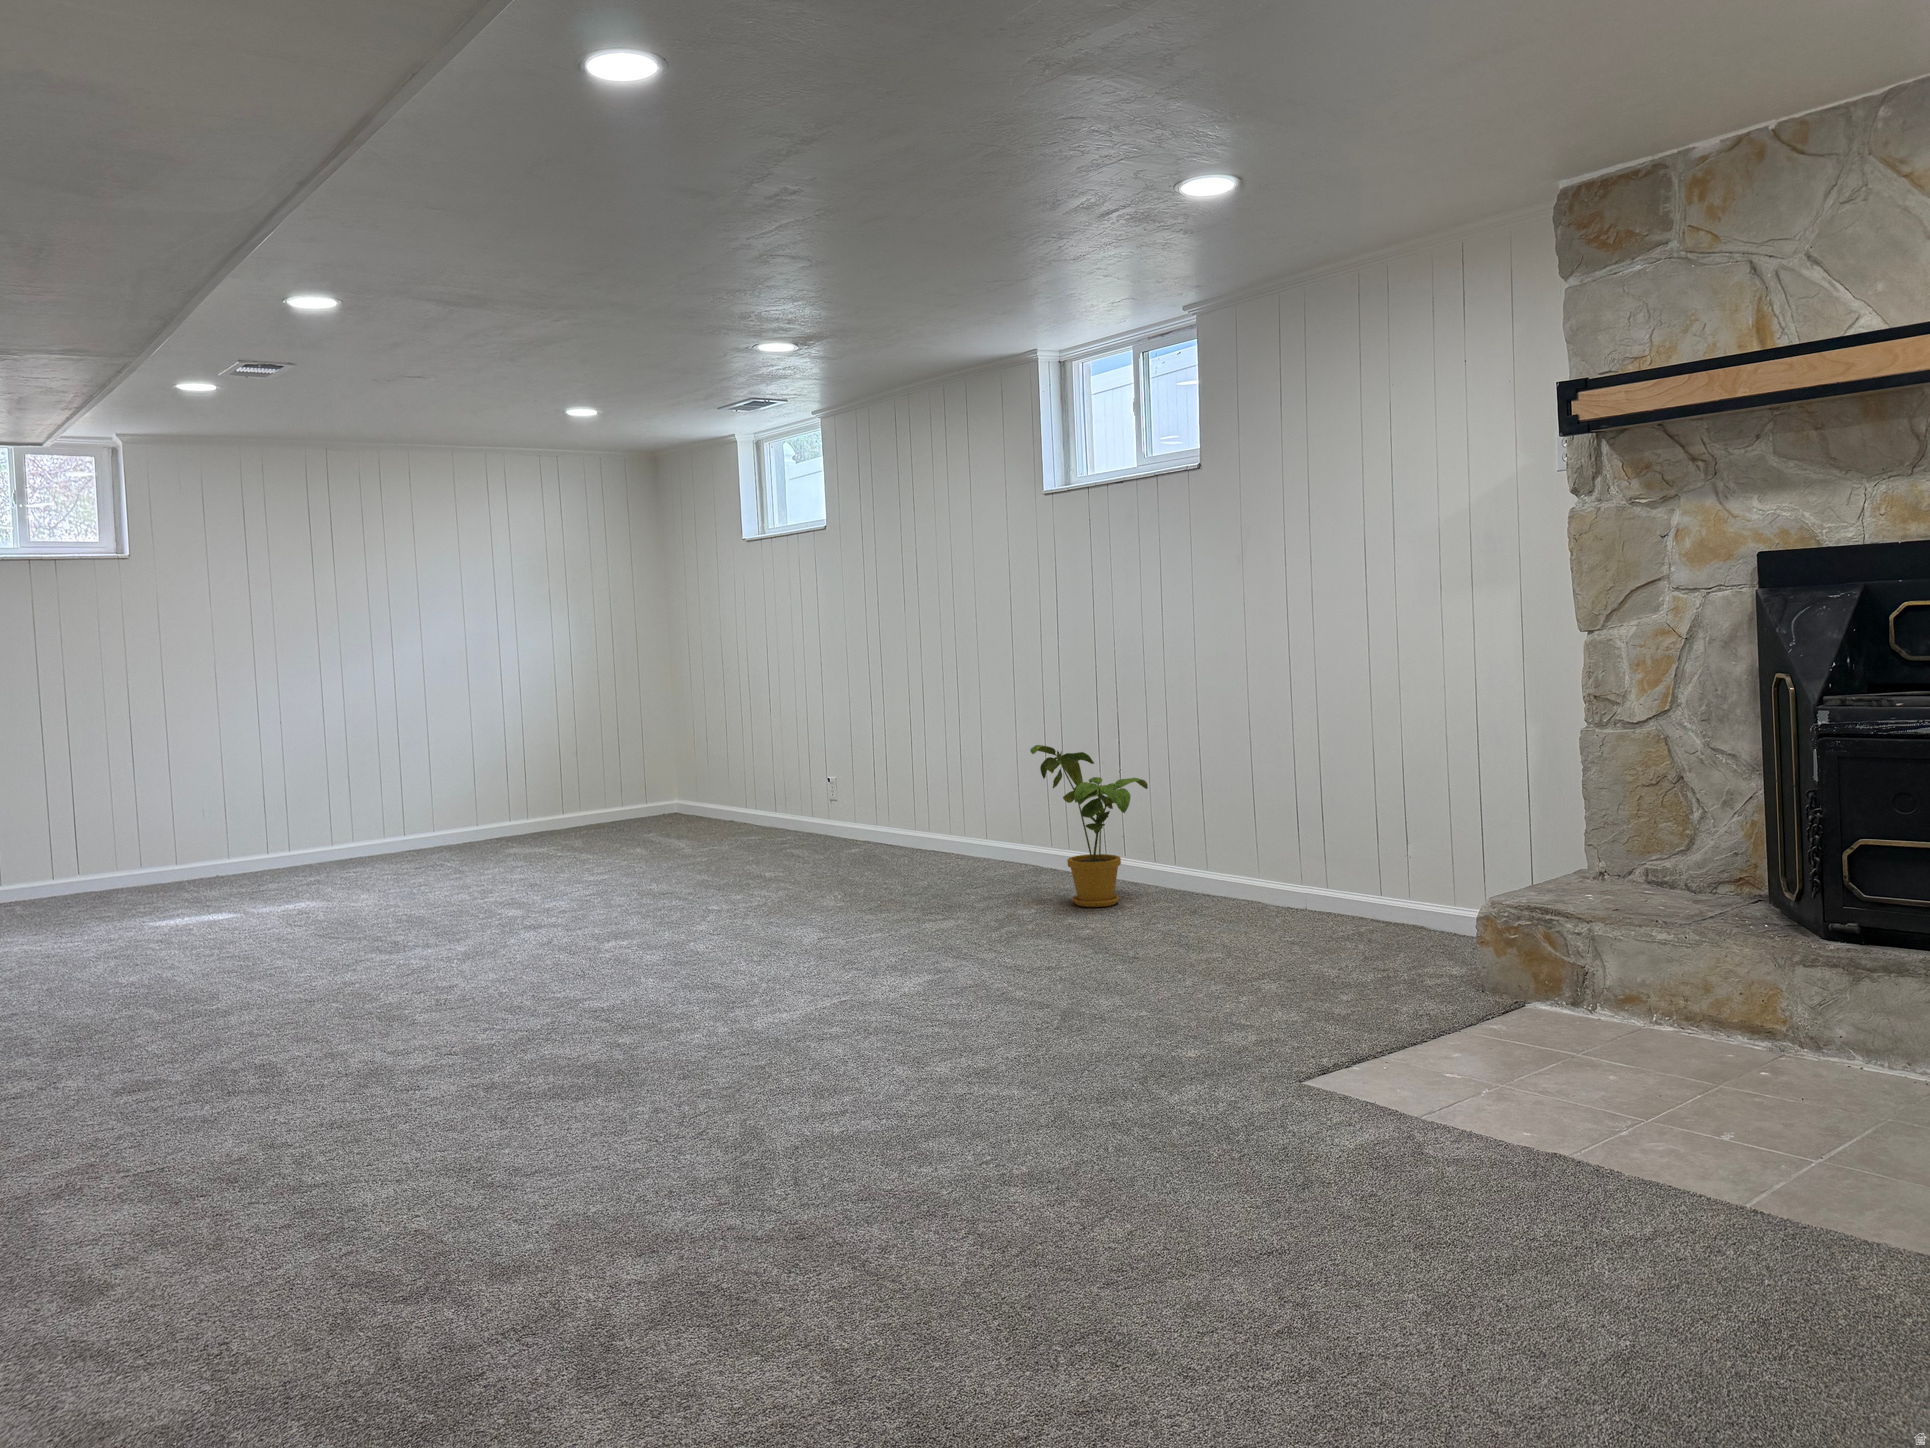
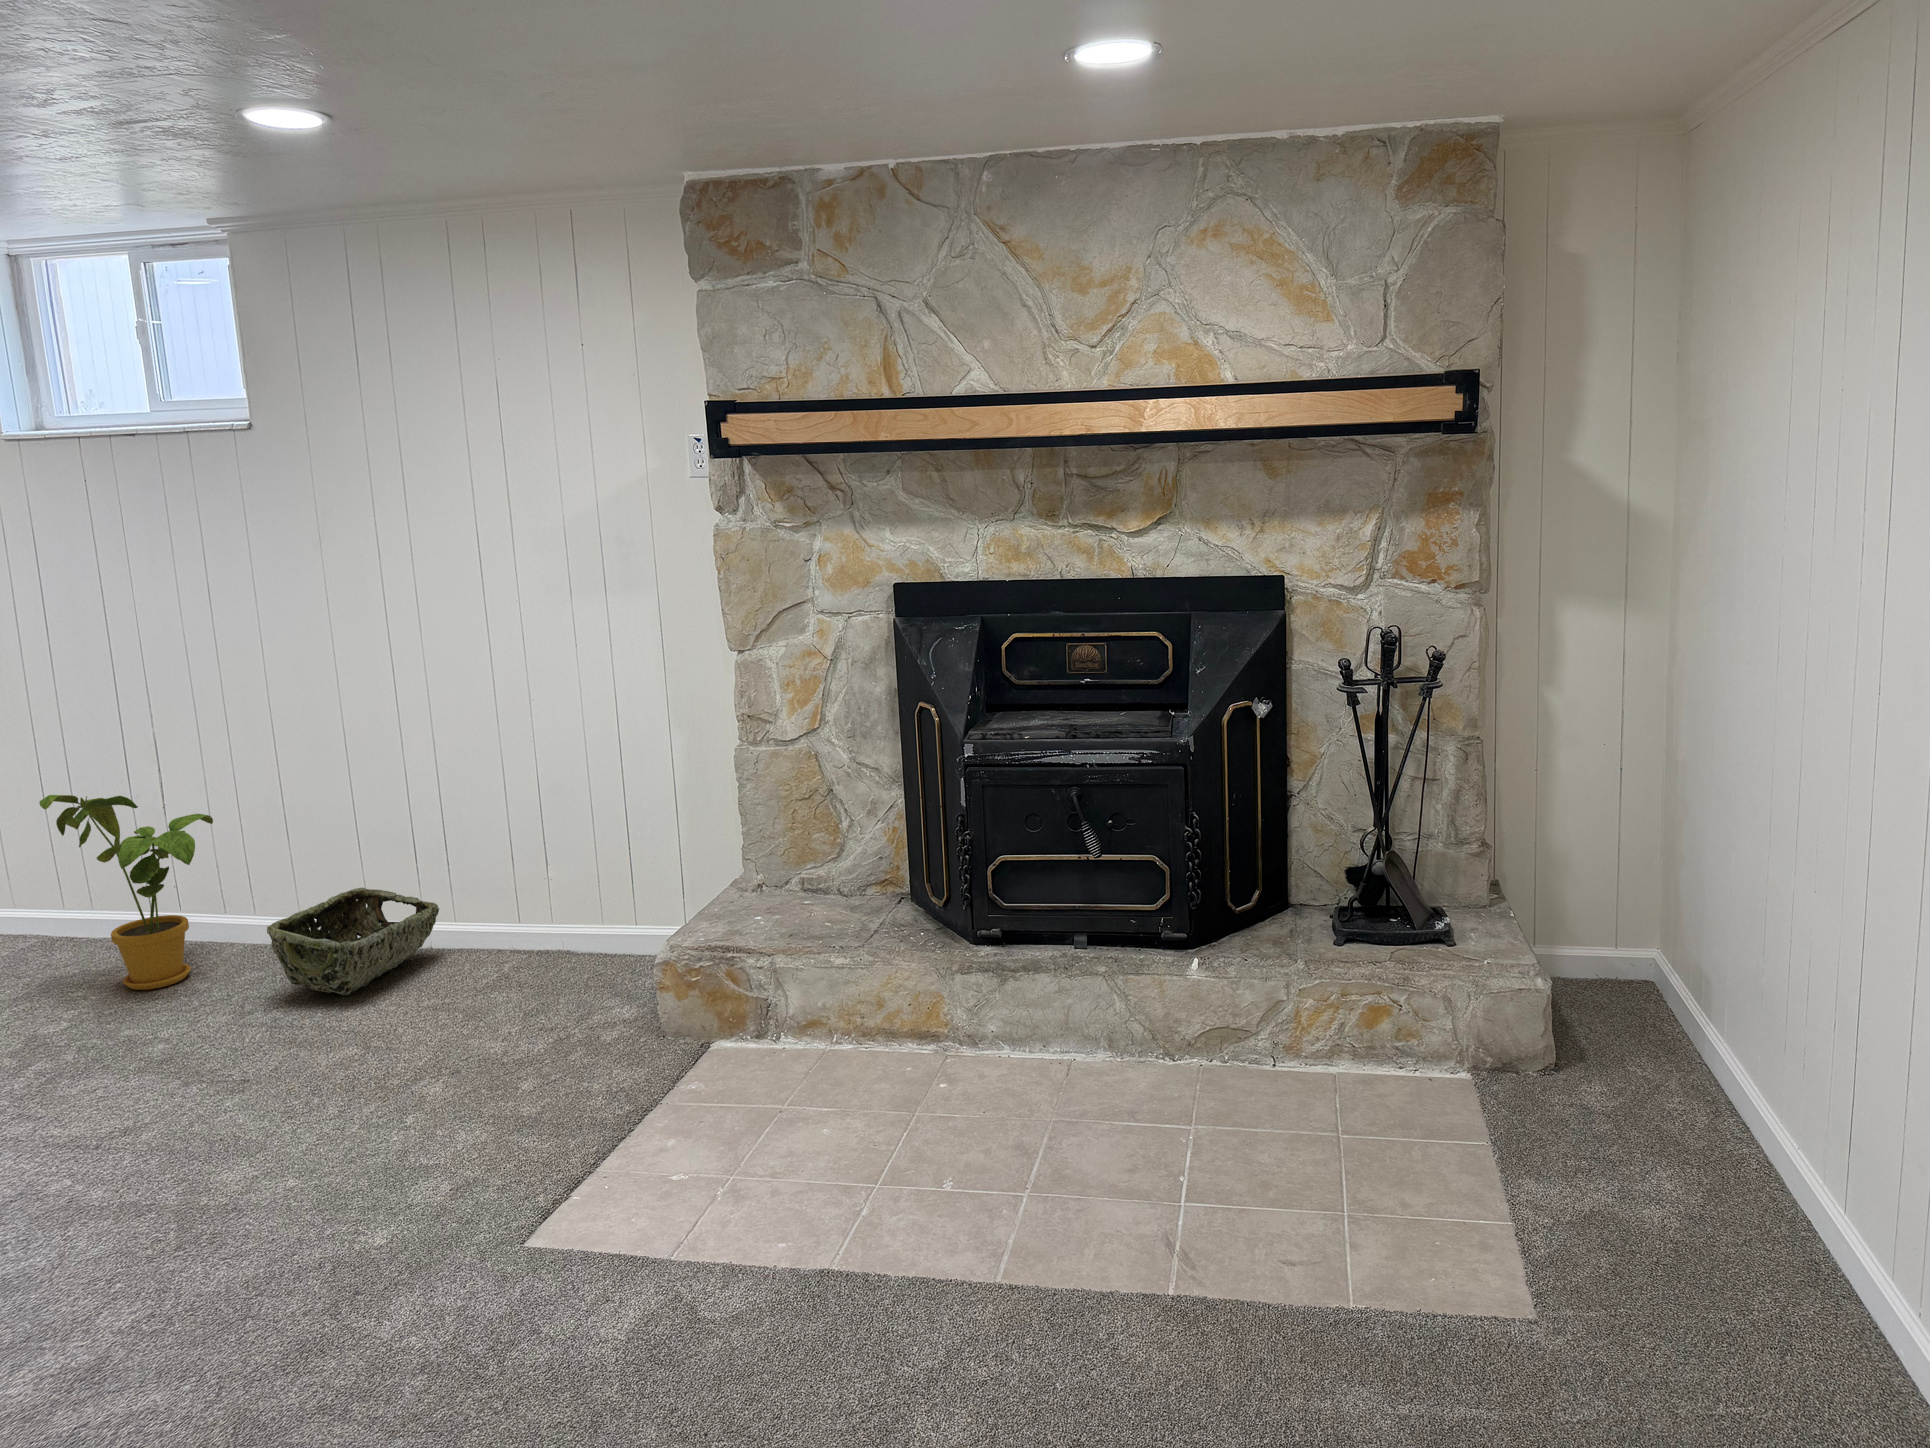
woven basket: none [1168,851,1309,928] -> present [267,888,439,995]

